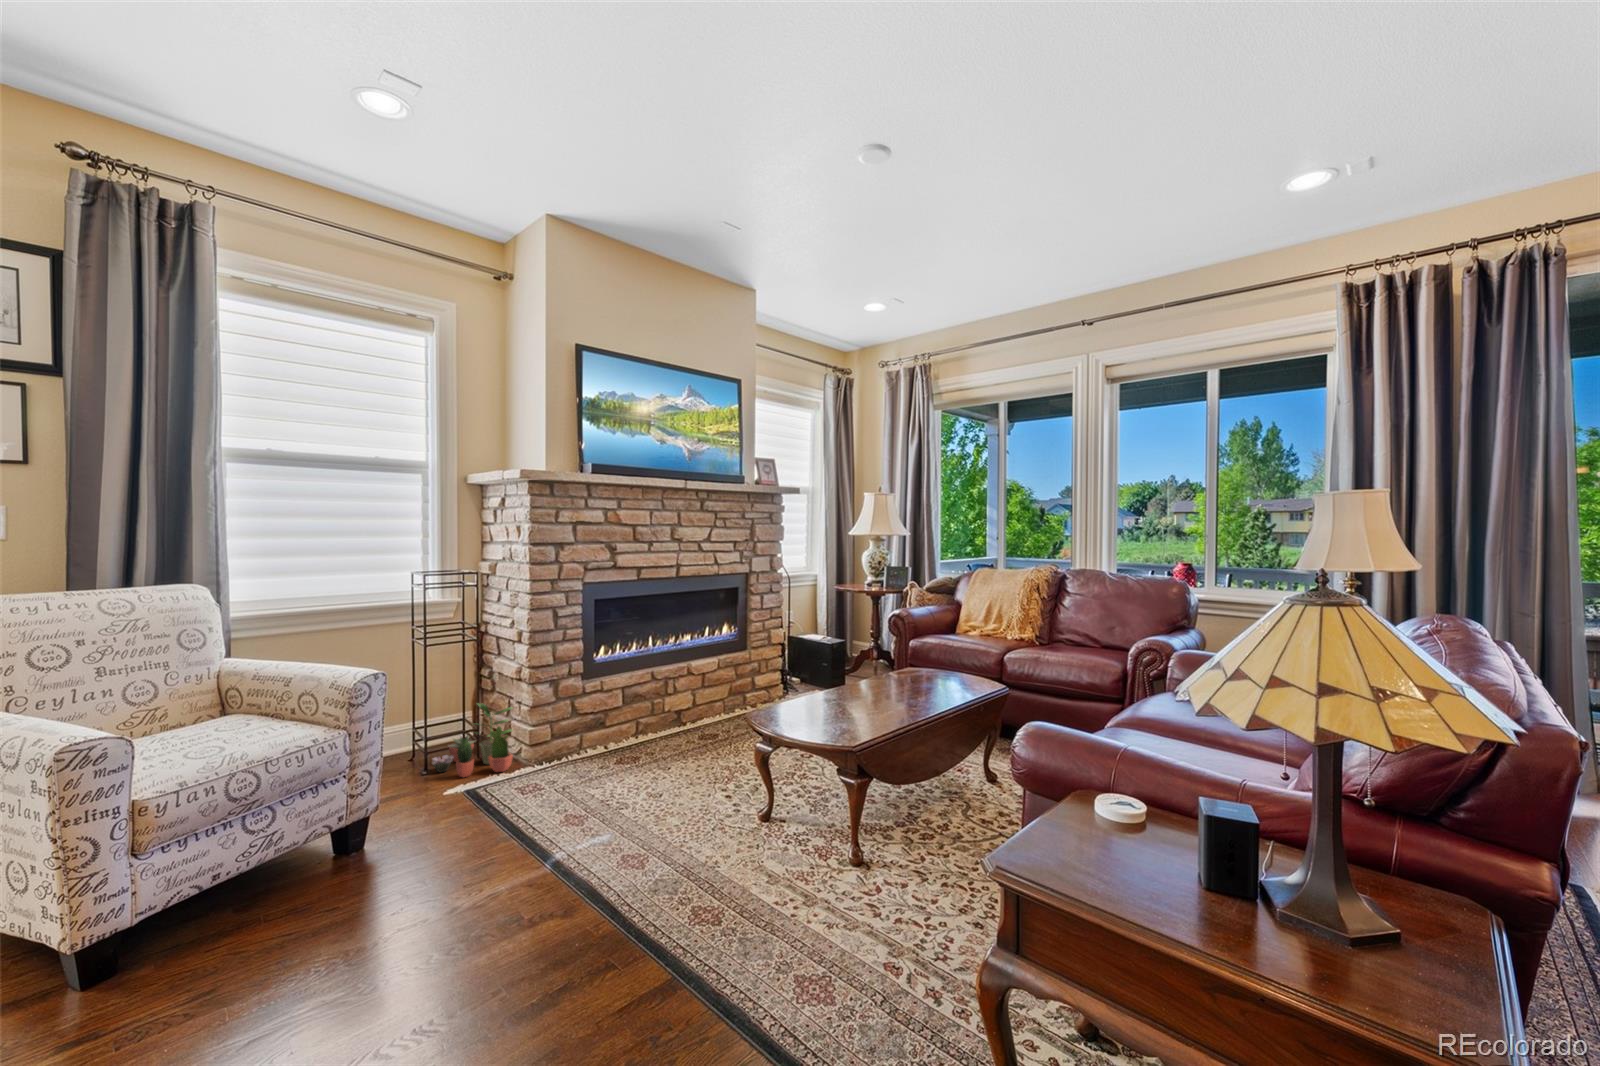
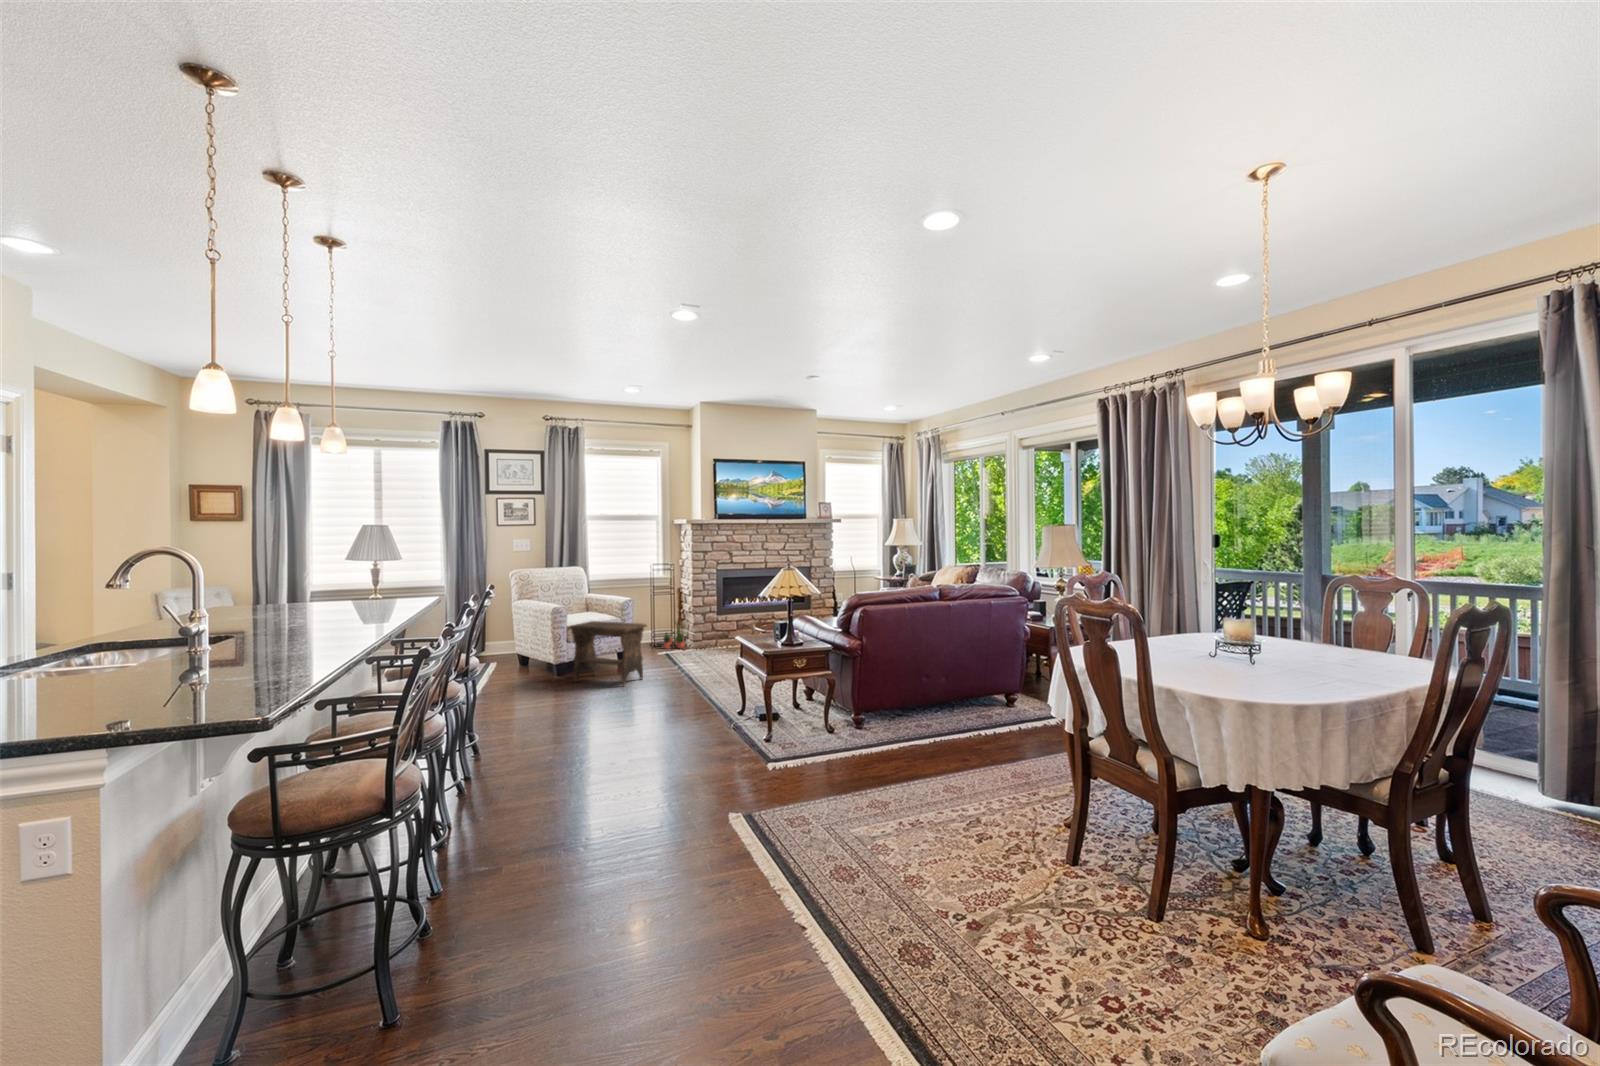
footstool: none [120,764,478,1039] -> present [568,621,647,686]

